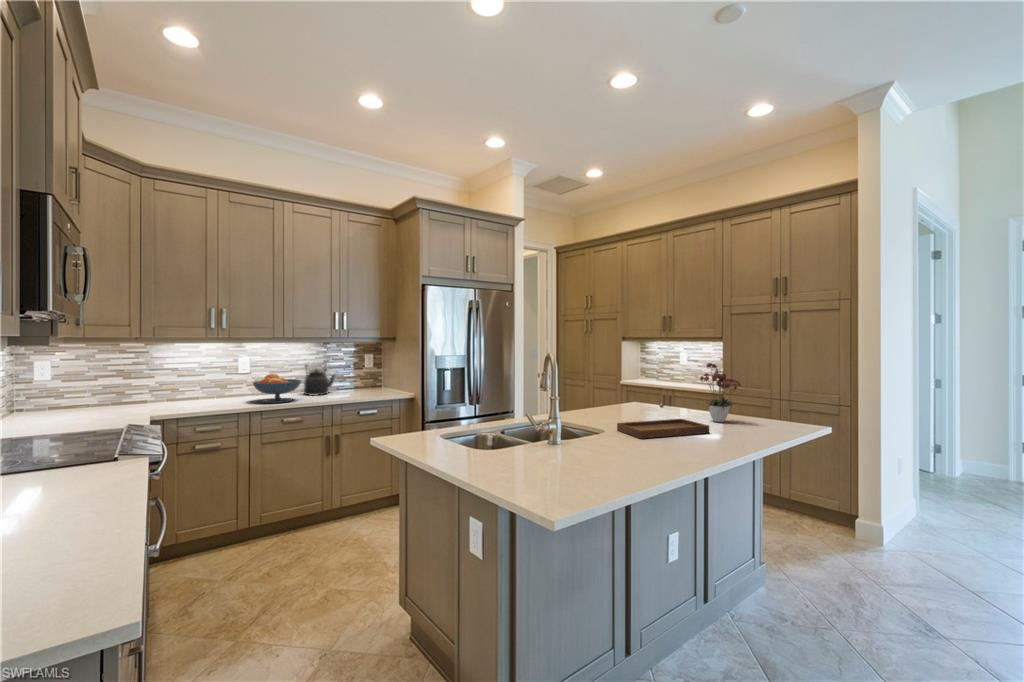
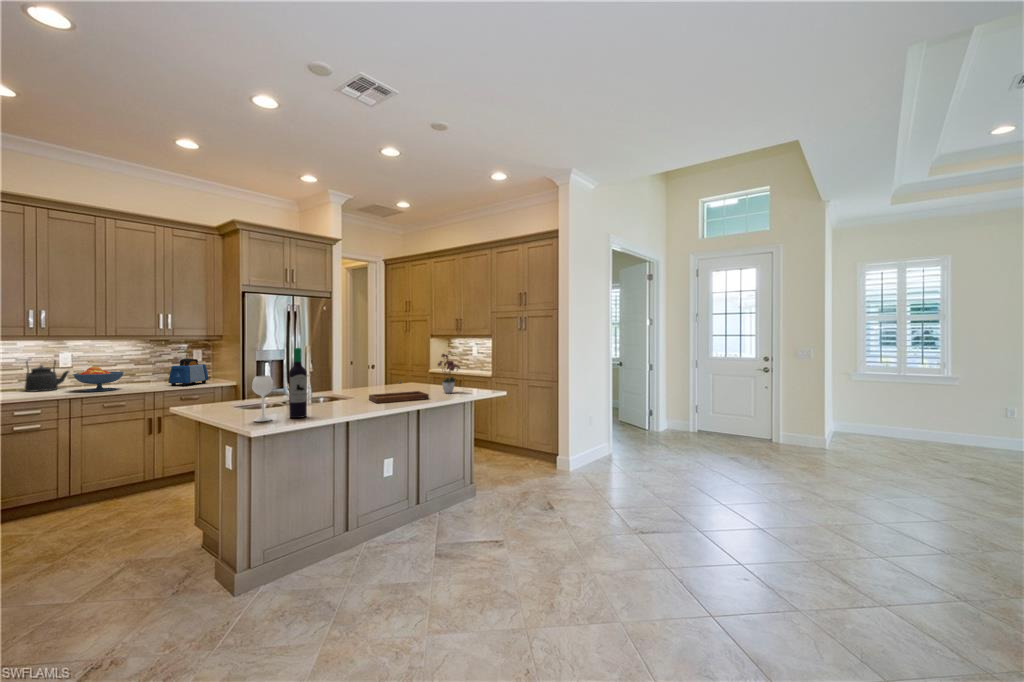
wine bottle: none [496,354,570,471] -> present [252,348,307,422]
kettle: present [304,364,335,396] -> present [25,360,69,392]
toaster: none [344,365,384,398] -> present [168,359,209,386]

